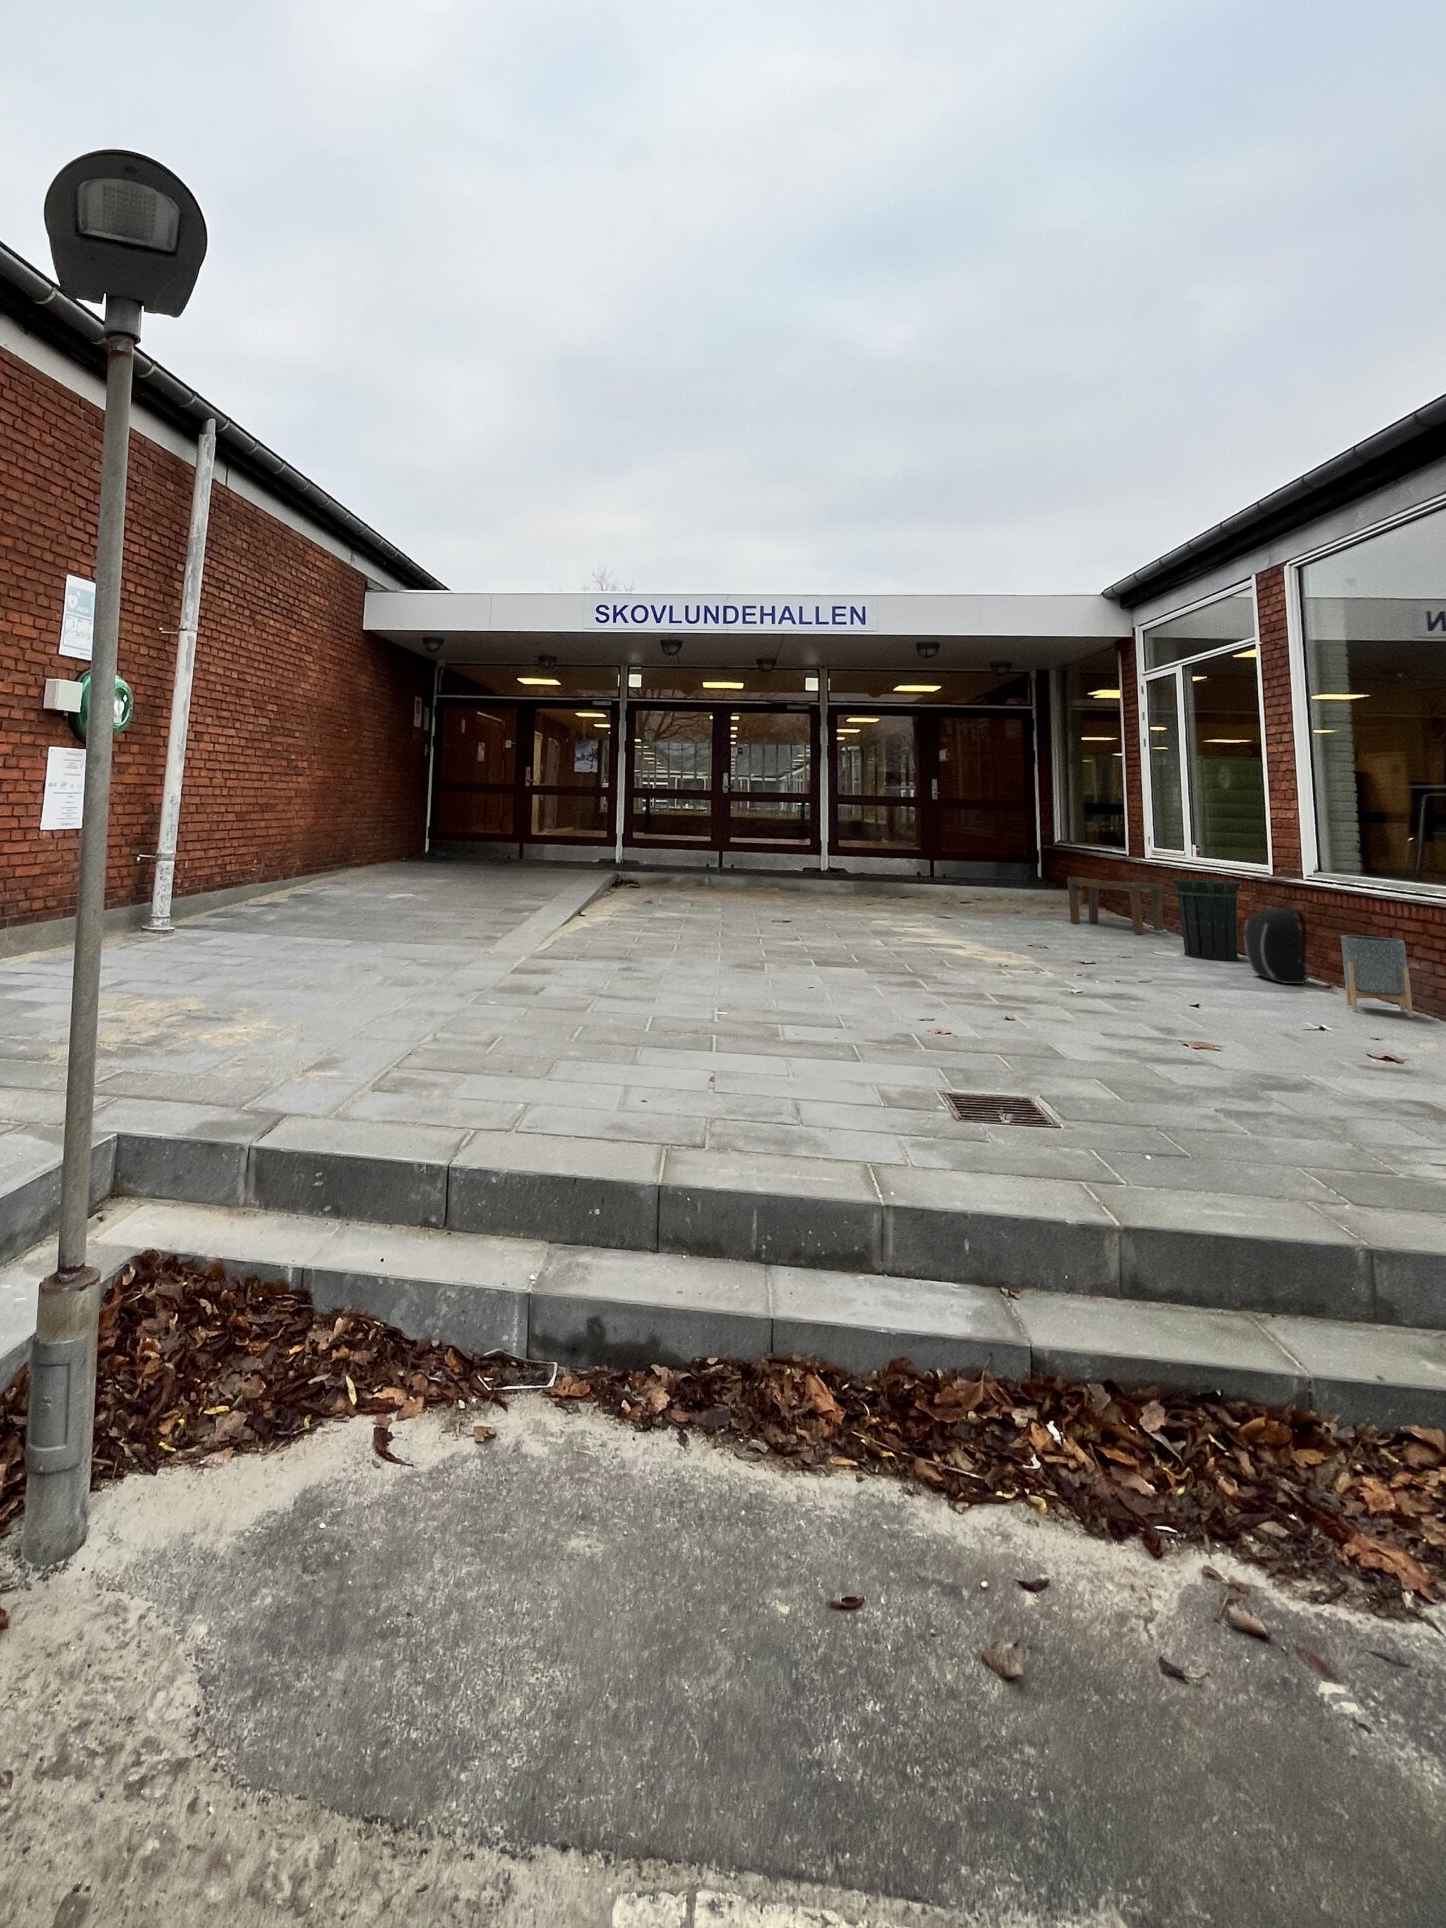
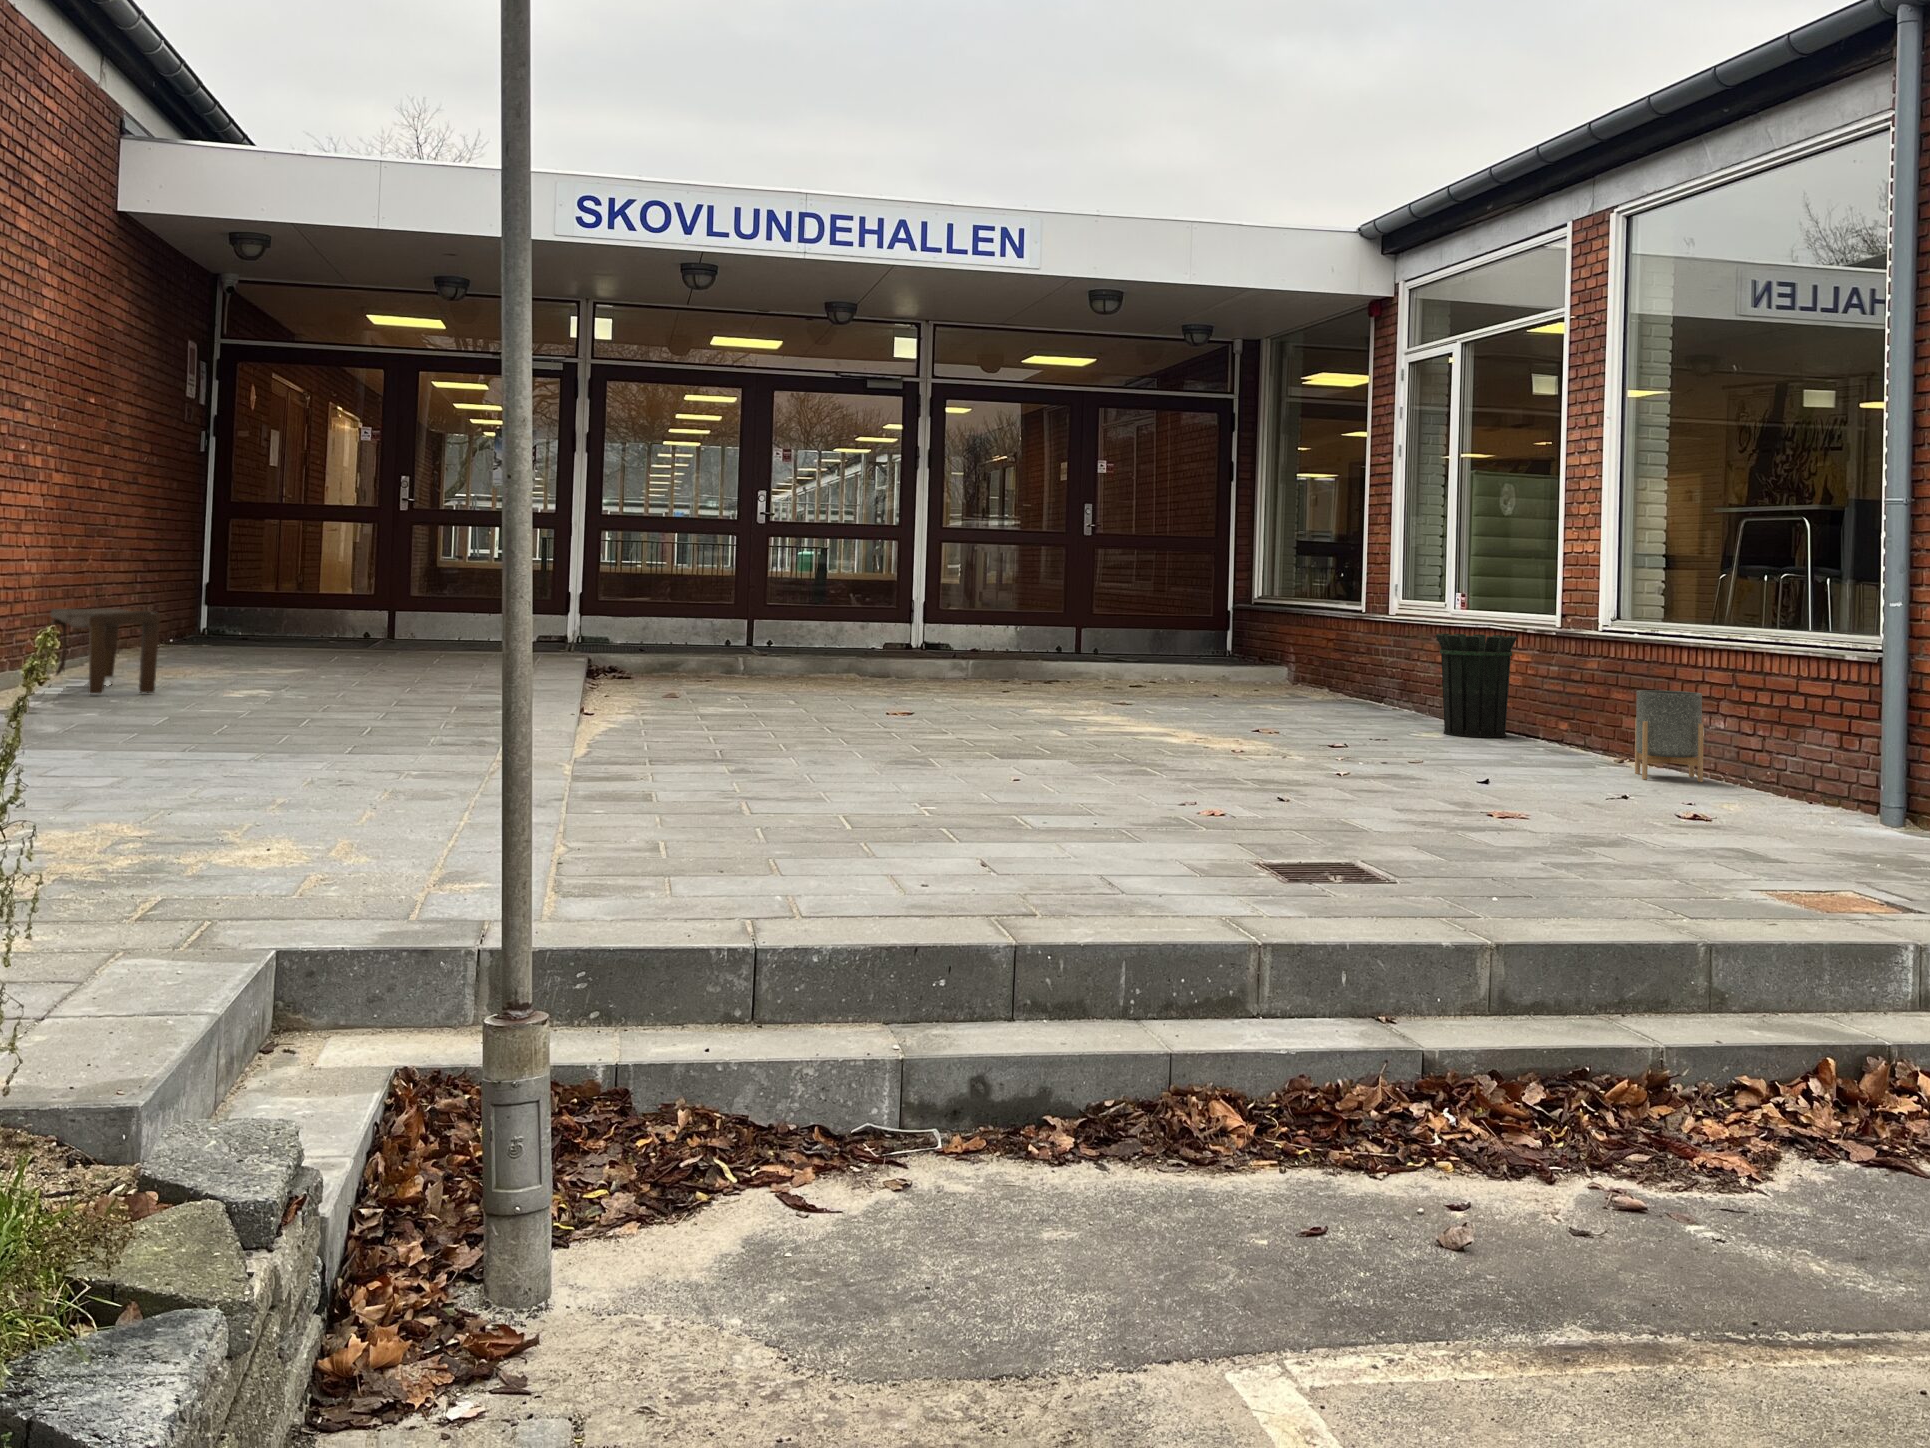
bench: present [1067,877,1164,934] -> present [51,609,160,694]
backpack: present [1244,908,1309,984] -> none [1523,664,1604,757]

